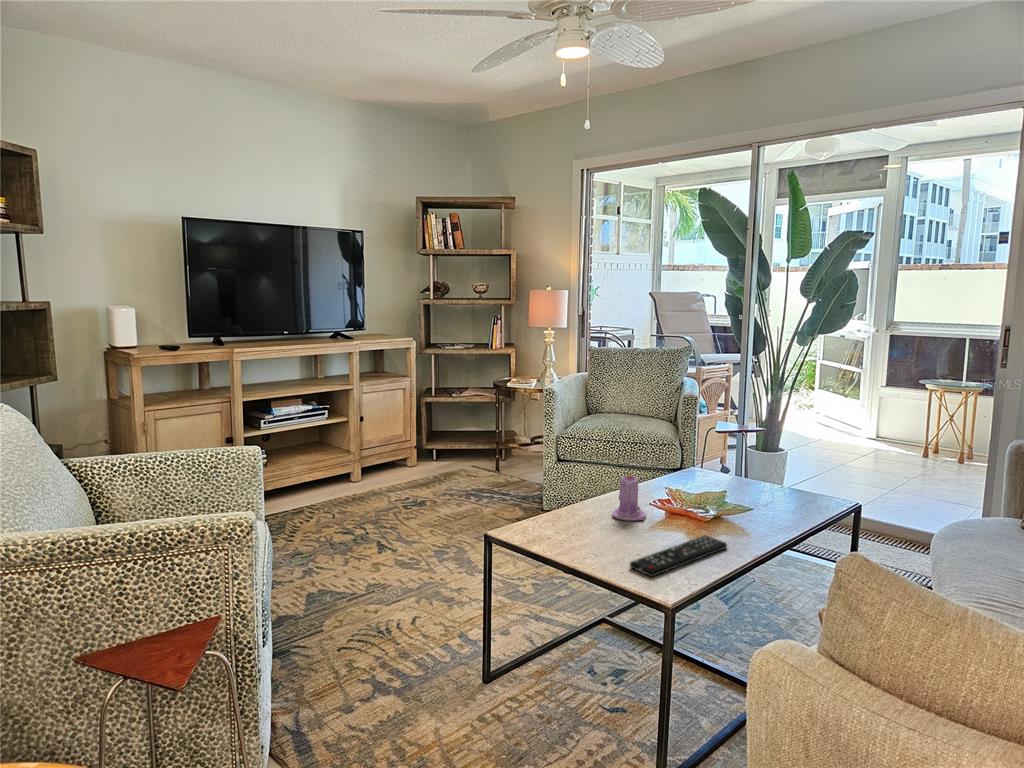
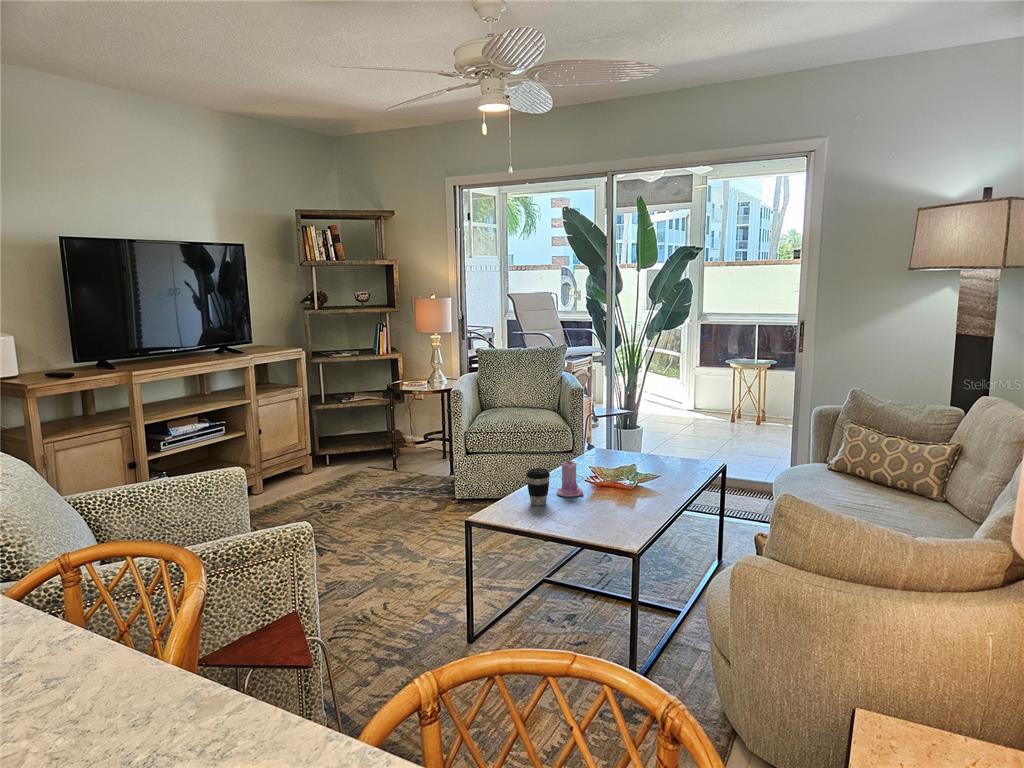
coffee cup: none [569,480,598,527] -> present [526,468,550,506]
remote control: present [630,536,727,577] -> none [595,501,654,535]

